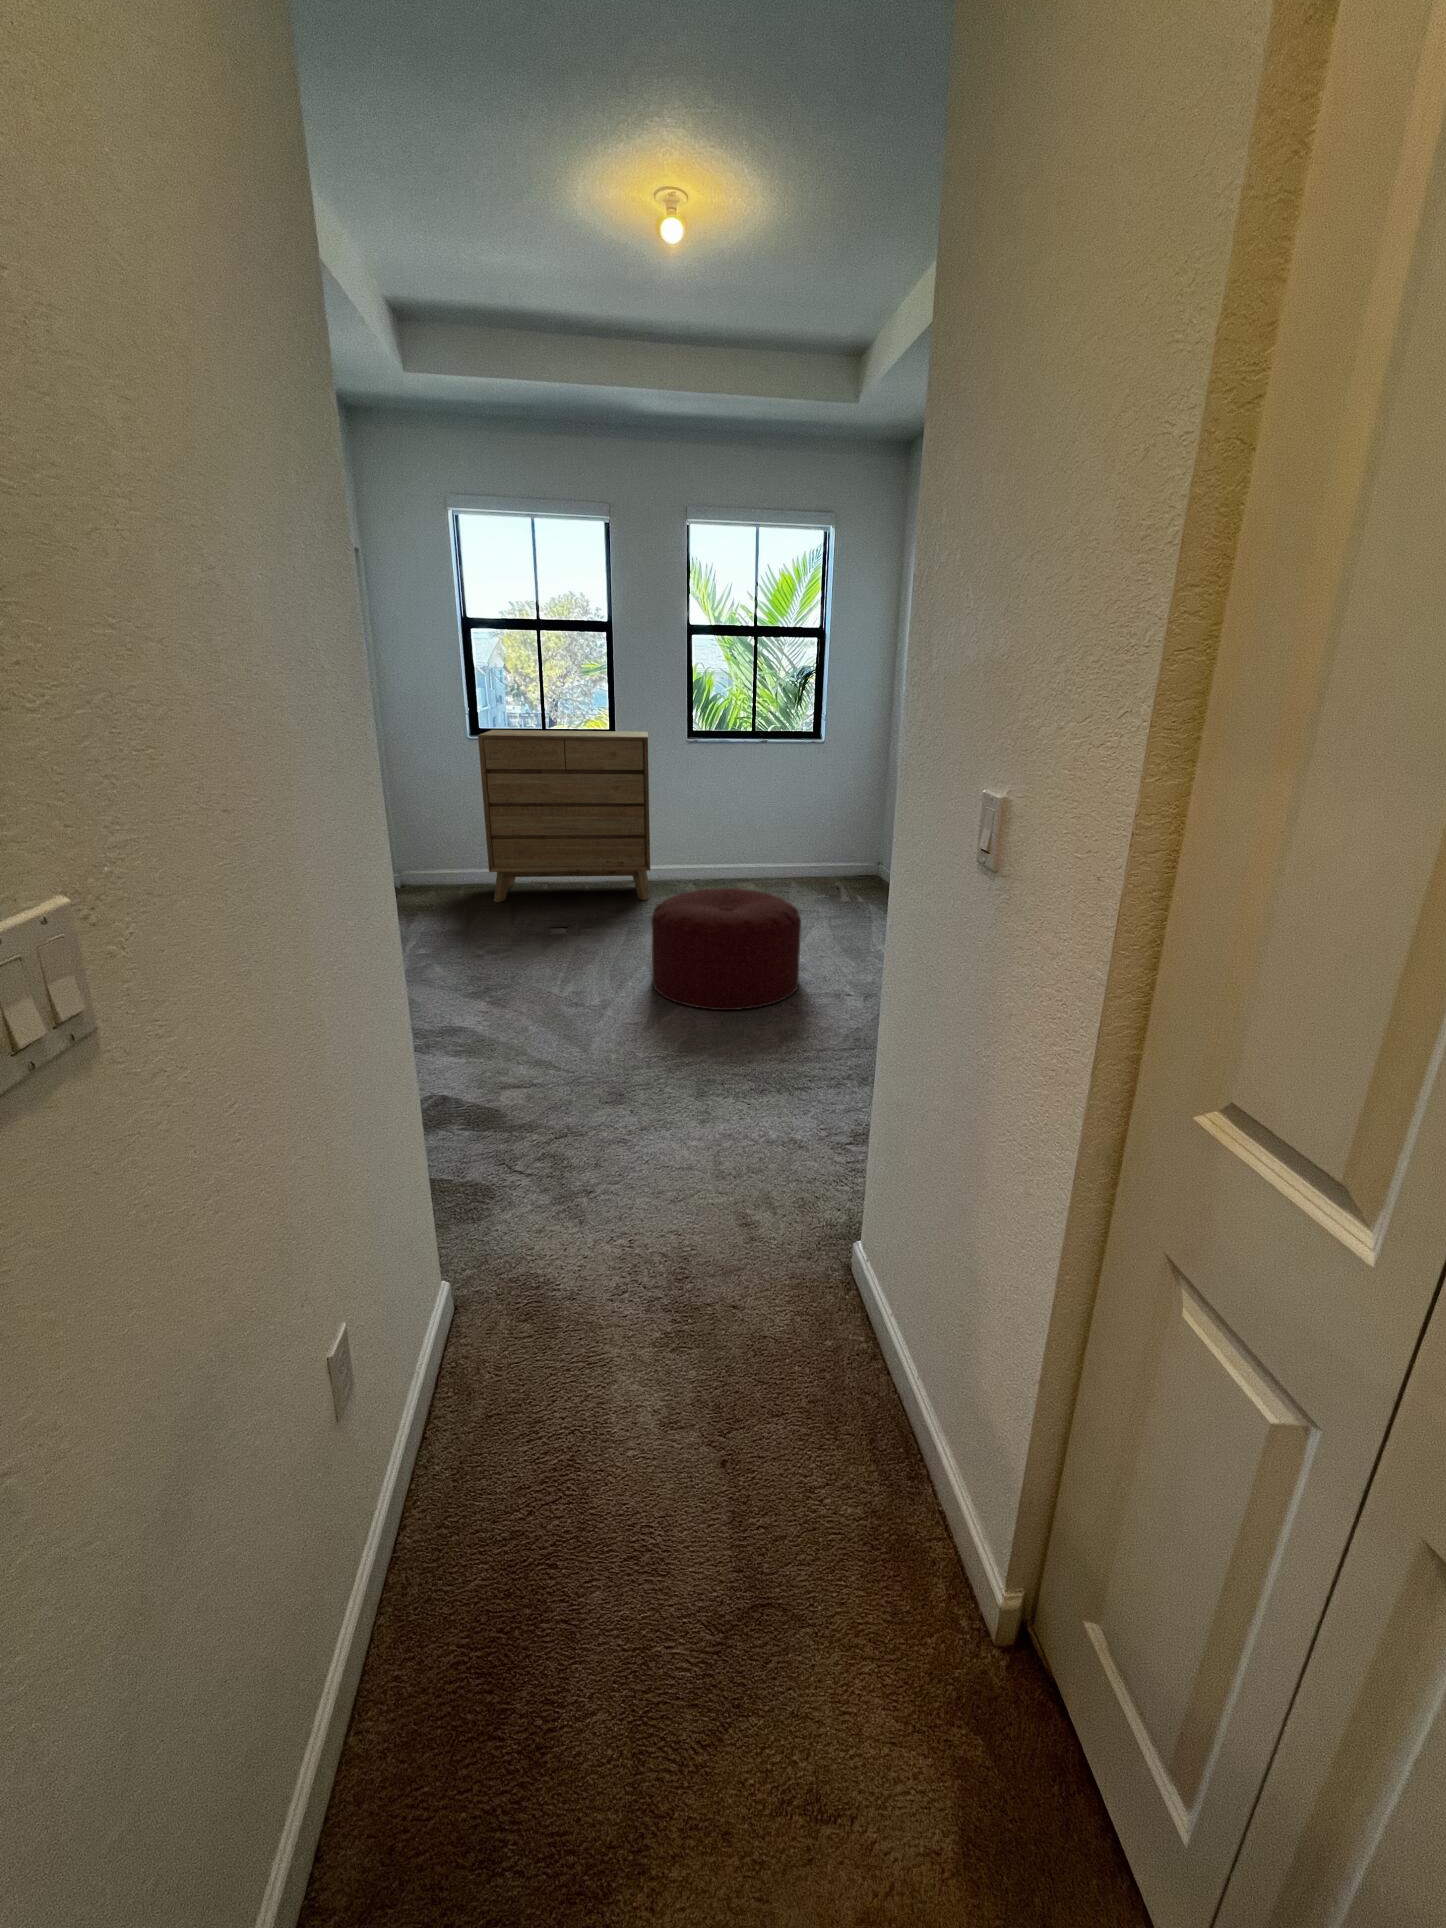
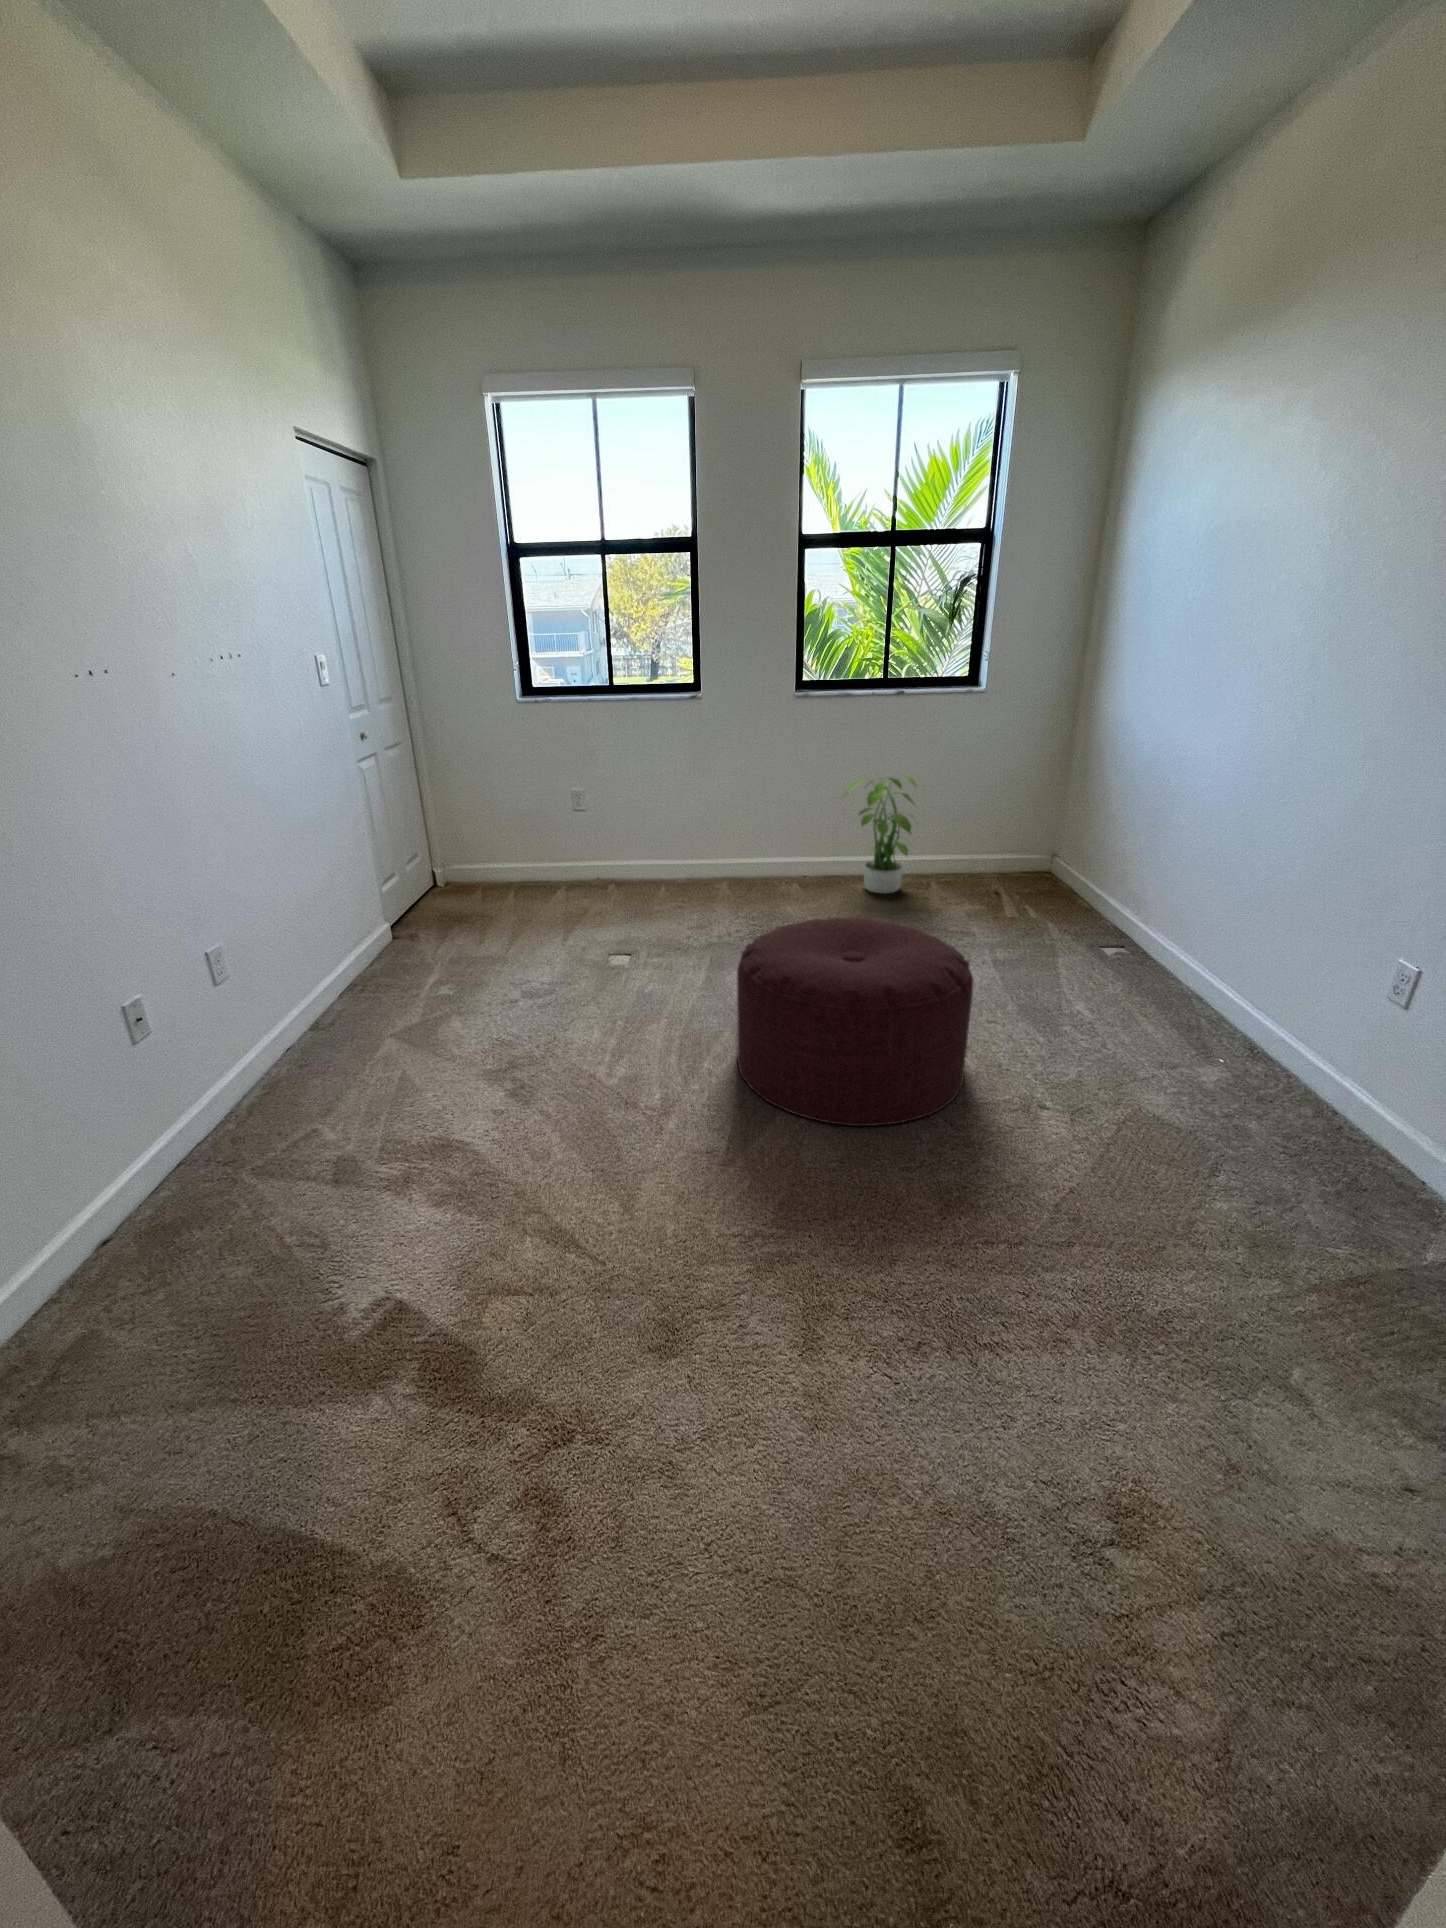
dresser: present [478,730,650,902] -> none [521,685,742,910]
potted plant: none [724,798,780,889] -> present [844,775,916,893]

